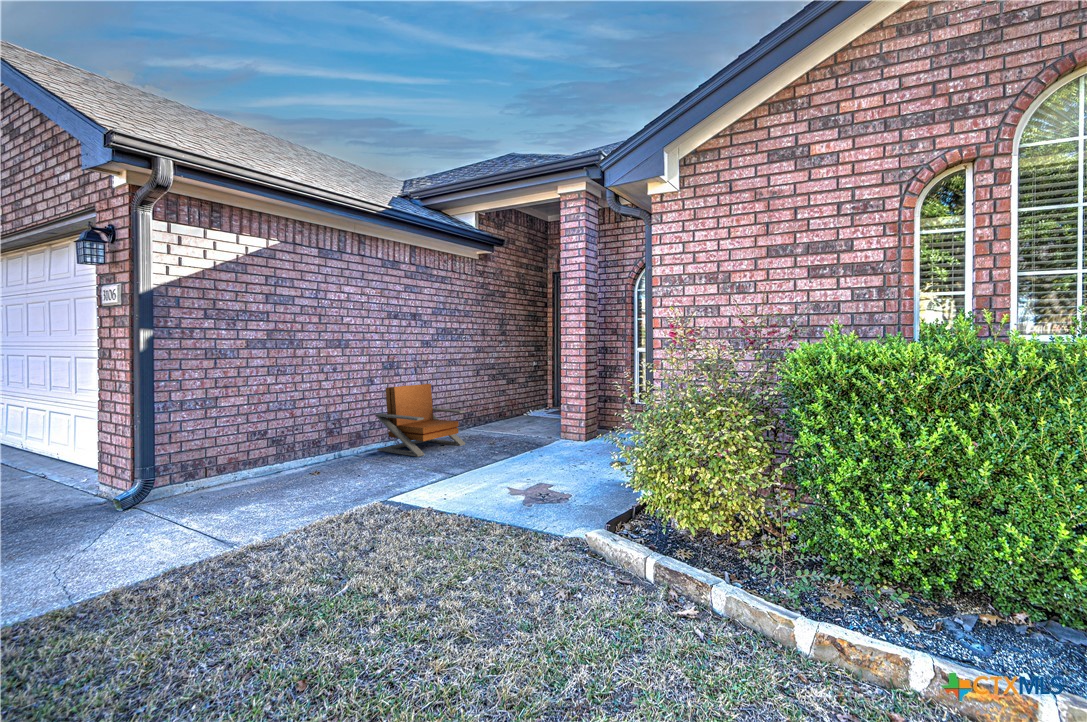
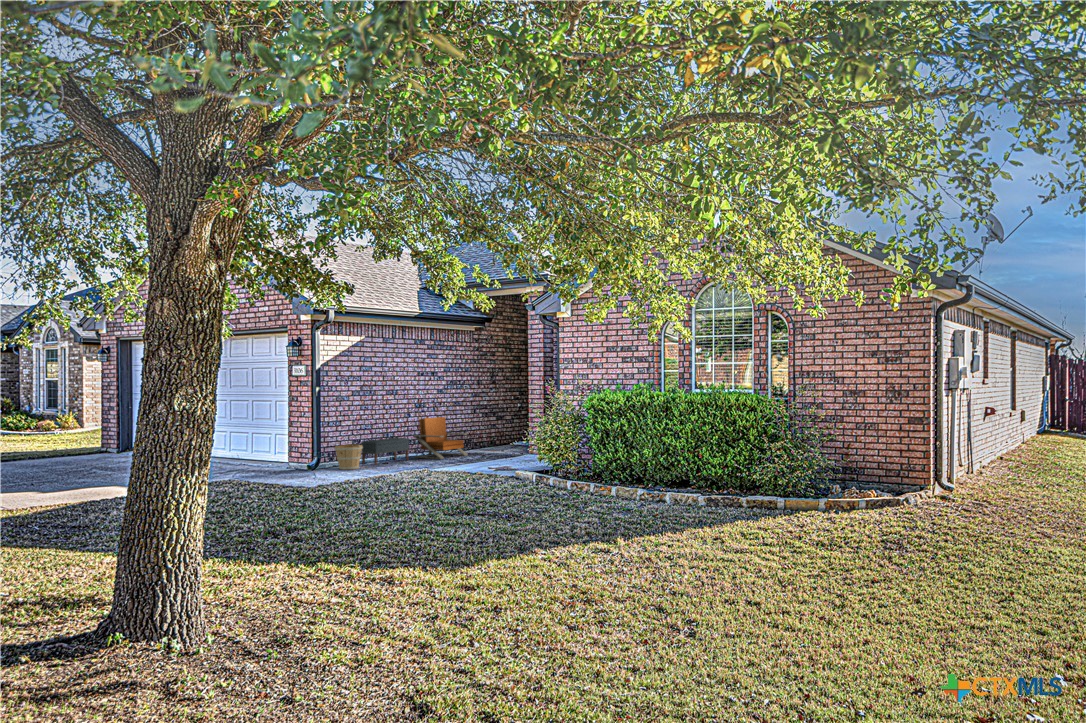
bench: none [265,420,364,478] -> present [361,438,409,465]
wooden bucket: none [191,441,256,497] -> present [335,444,363,470]

